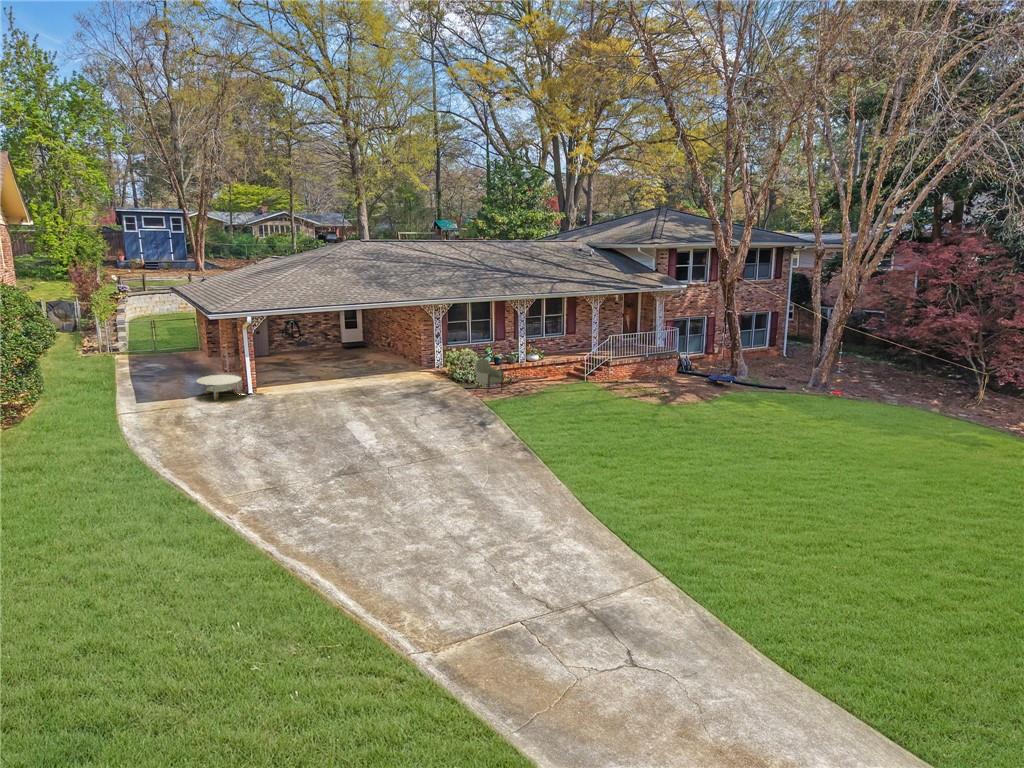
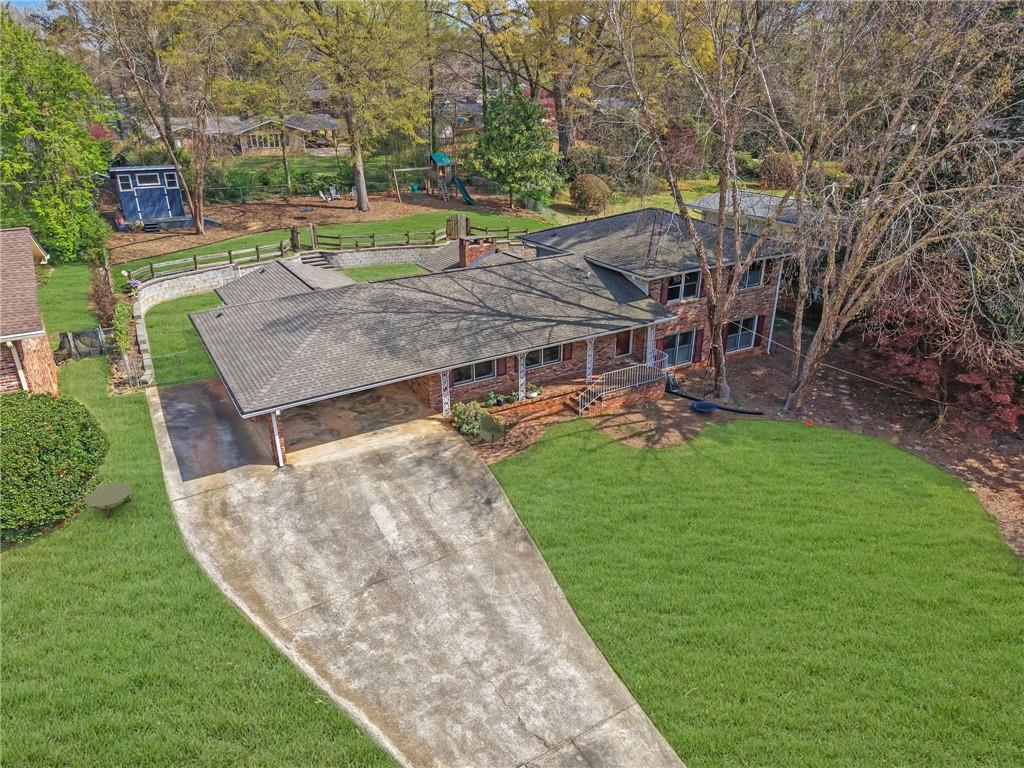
round table: present [196,375,241,401] -> present [84,482,132,519]

